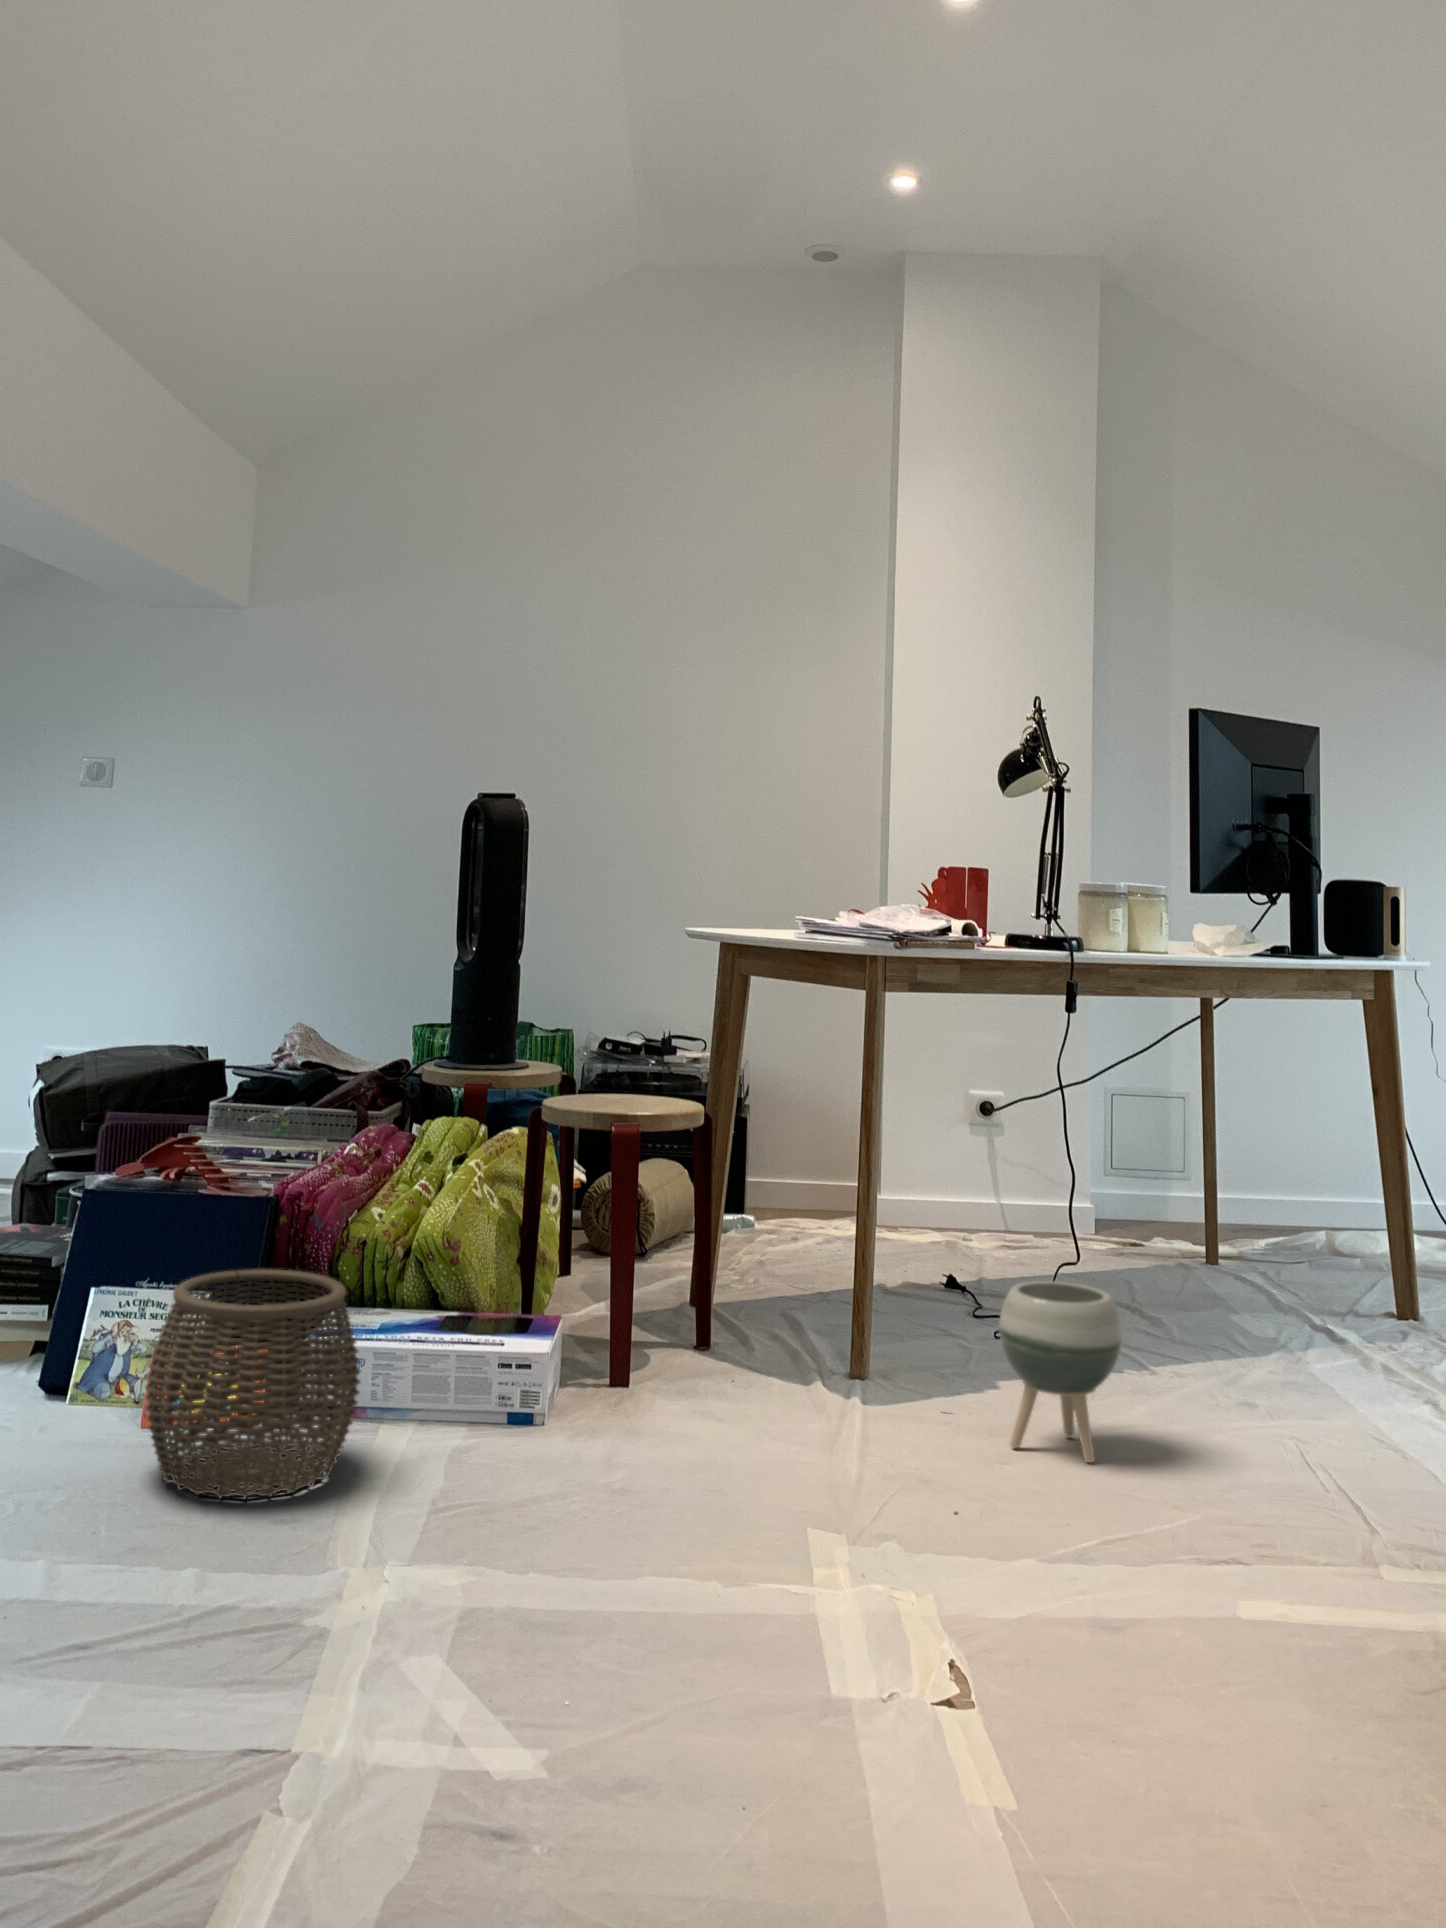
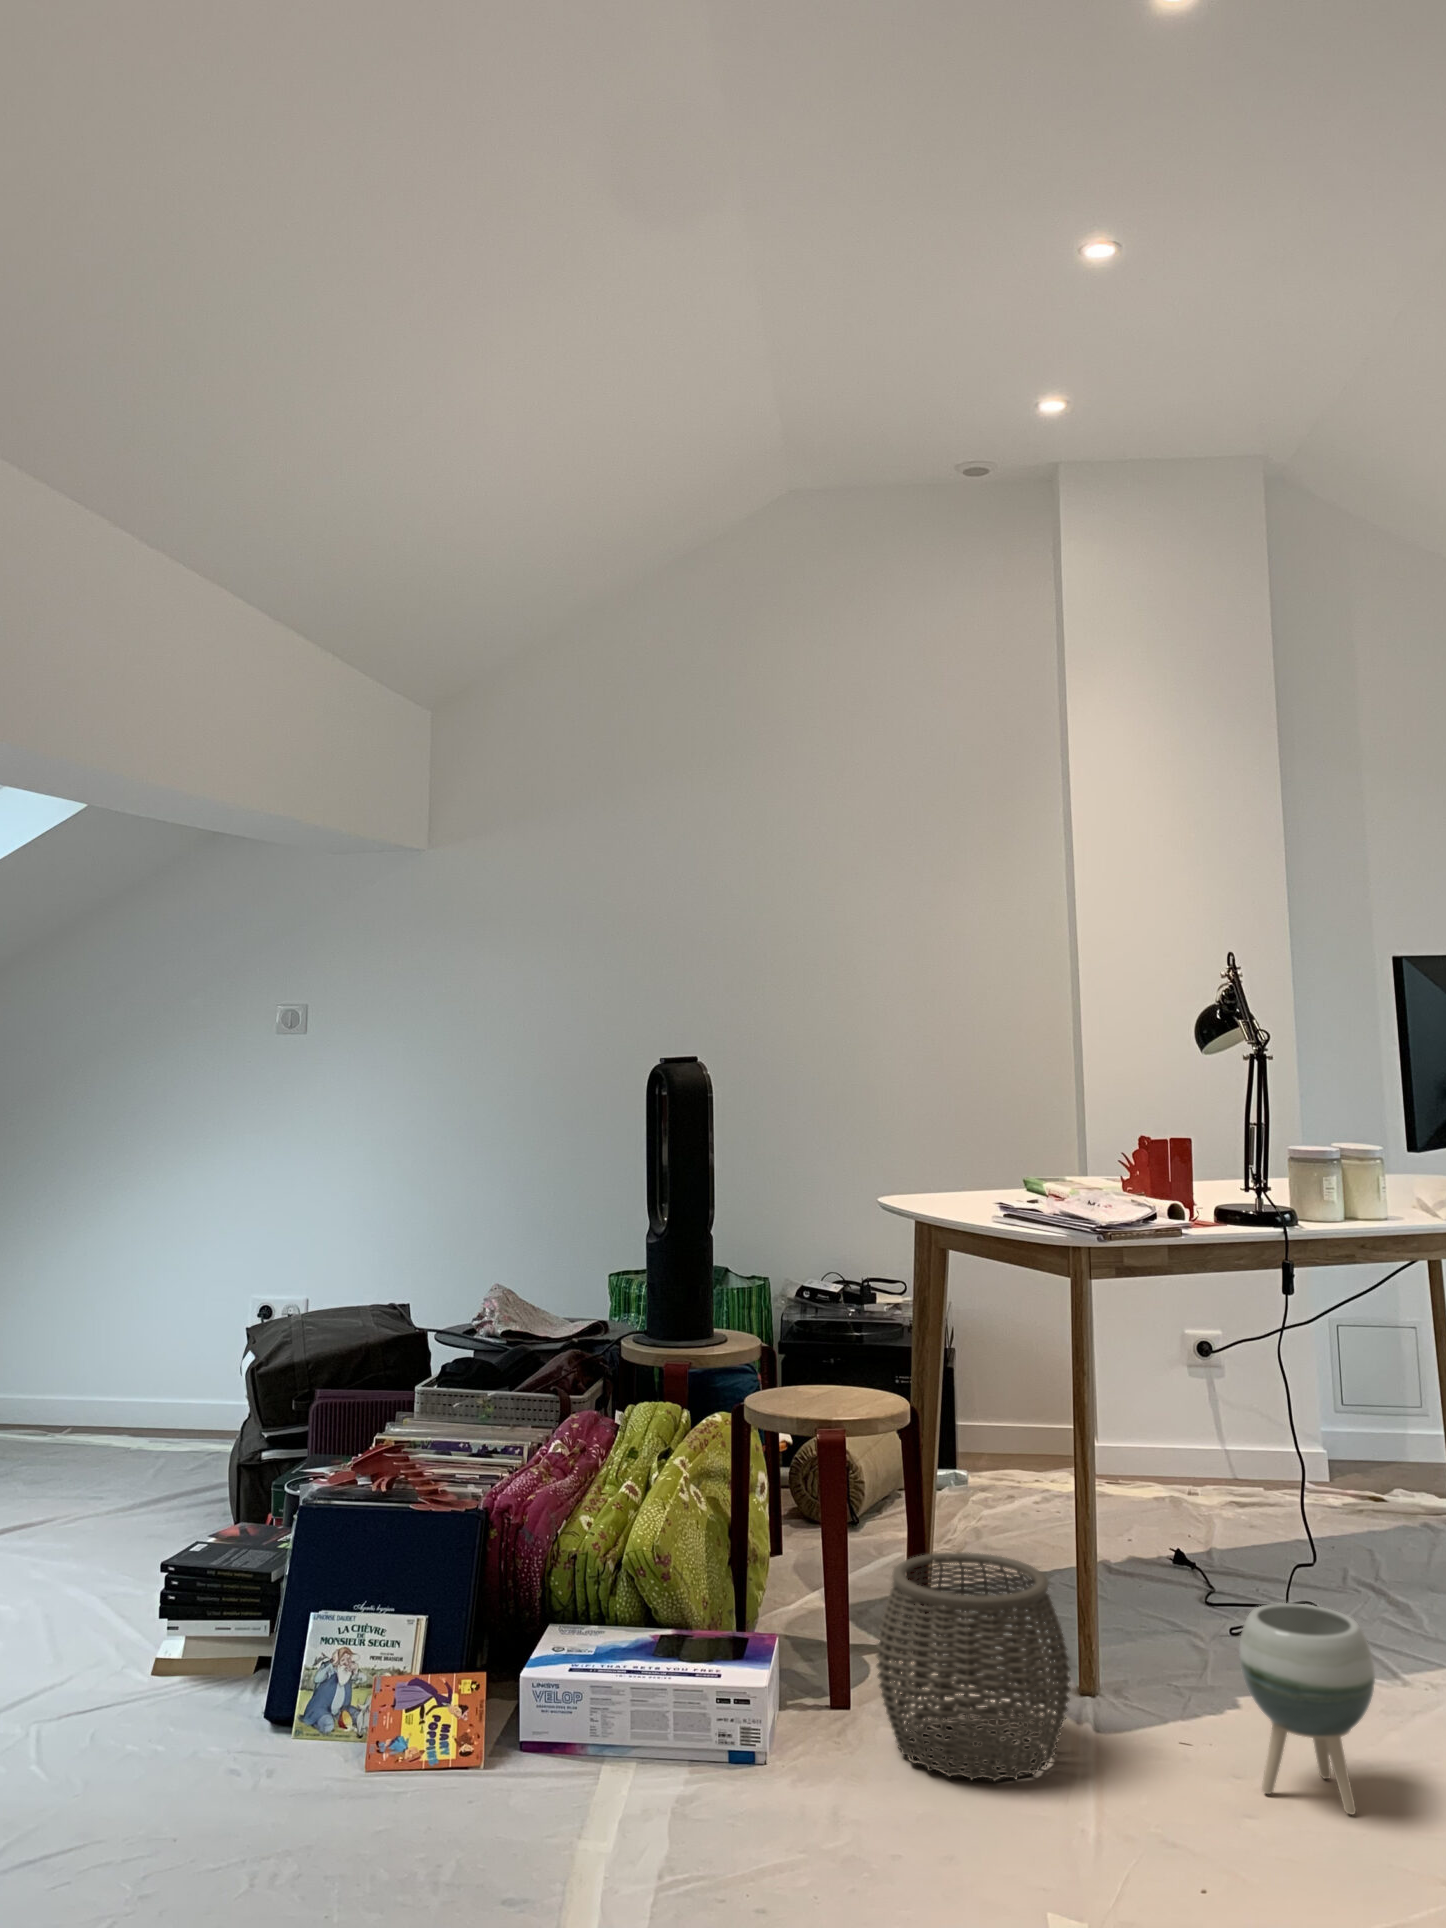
woven basket: present [145,1269,360,1498] -> present [876,1552,1071,1781]

